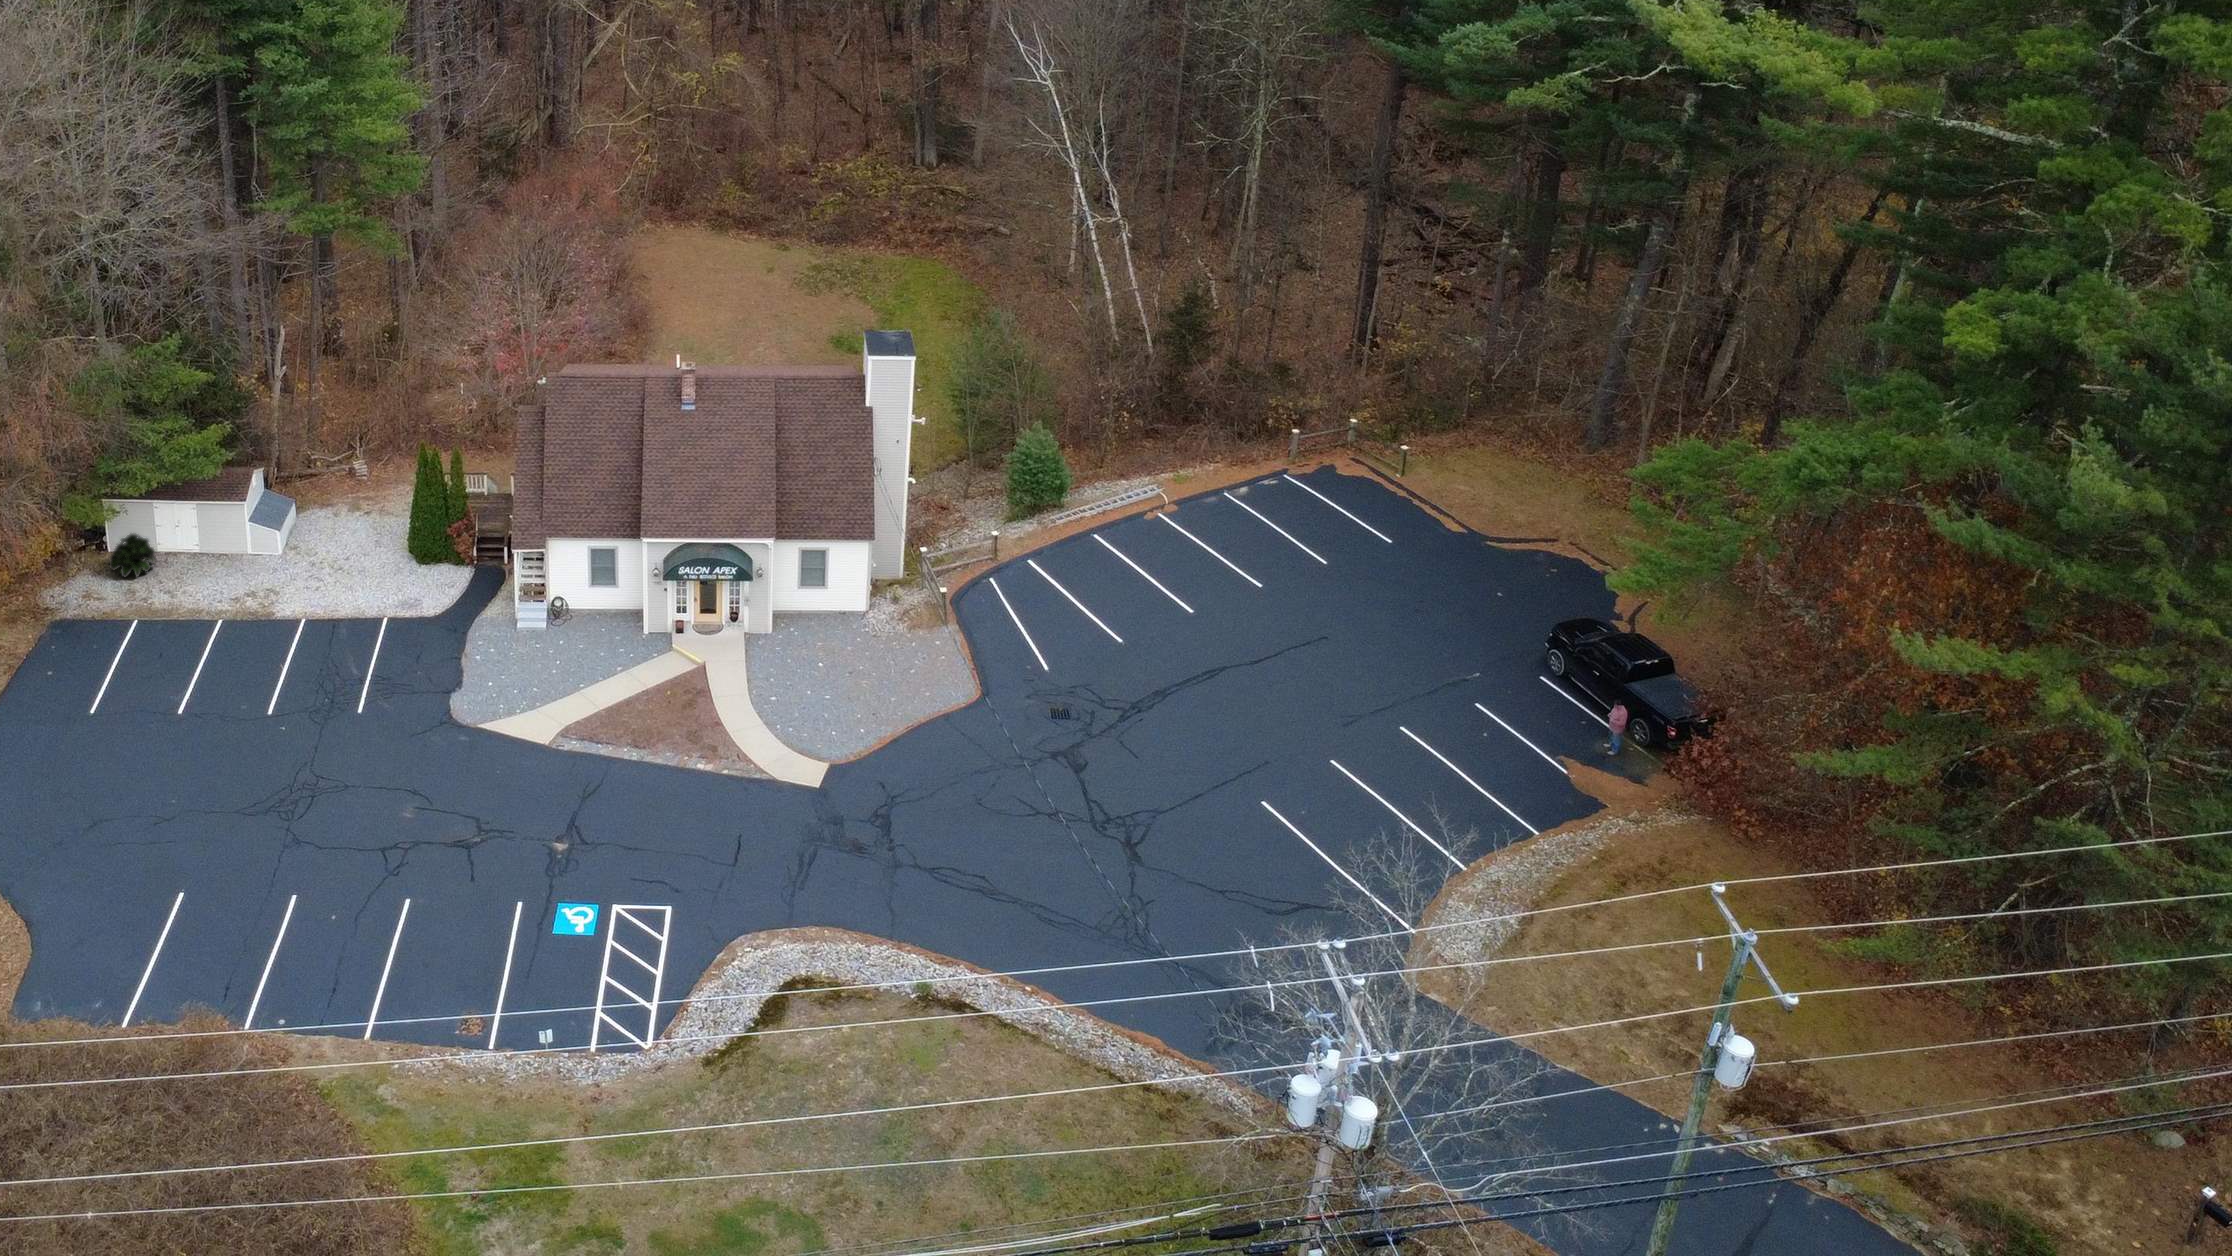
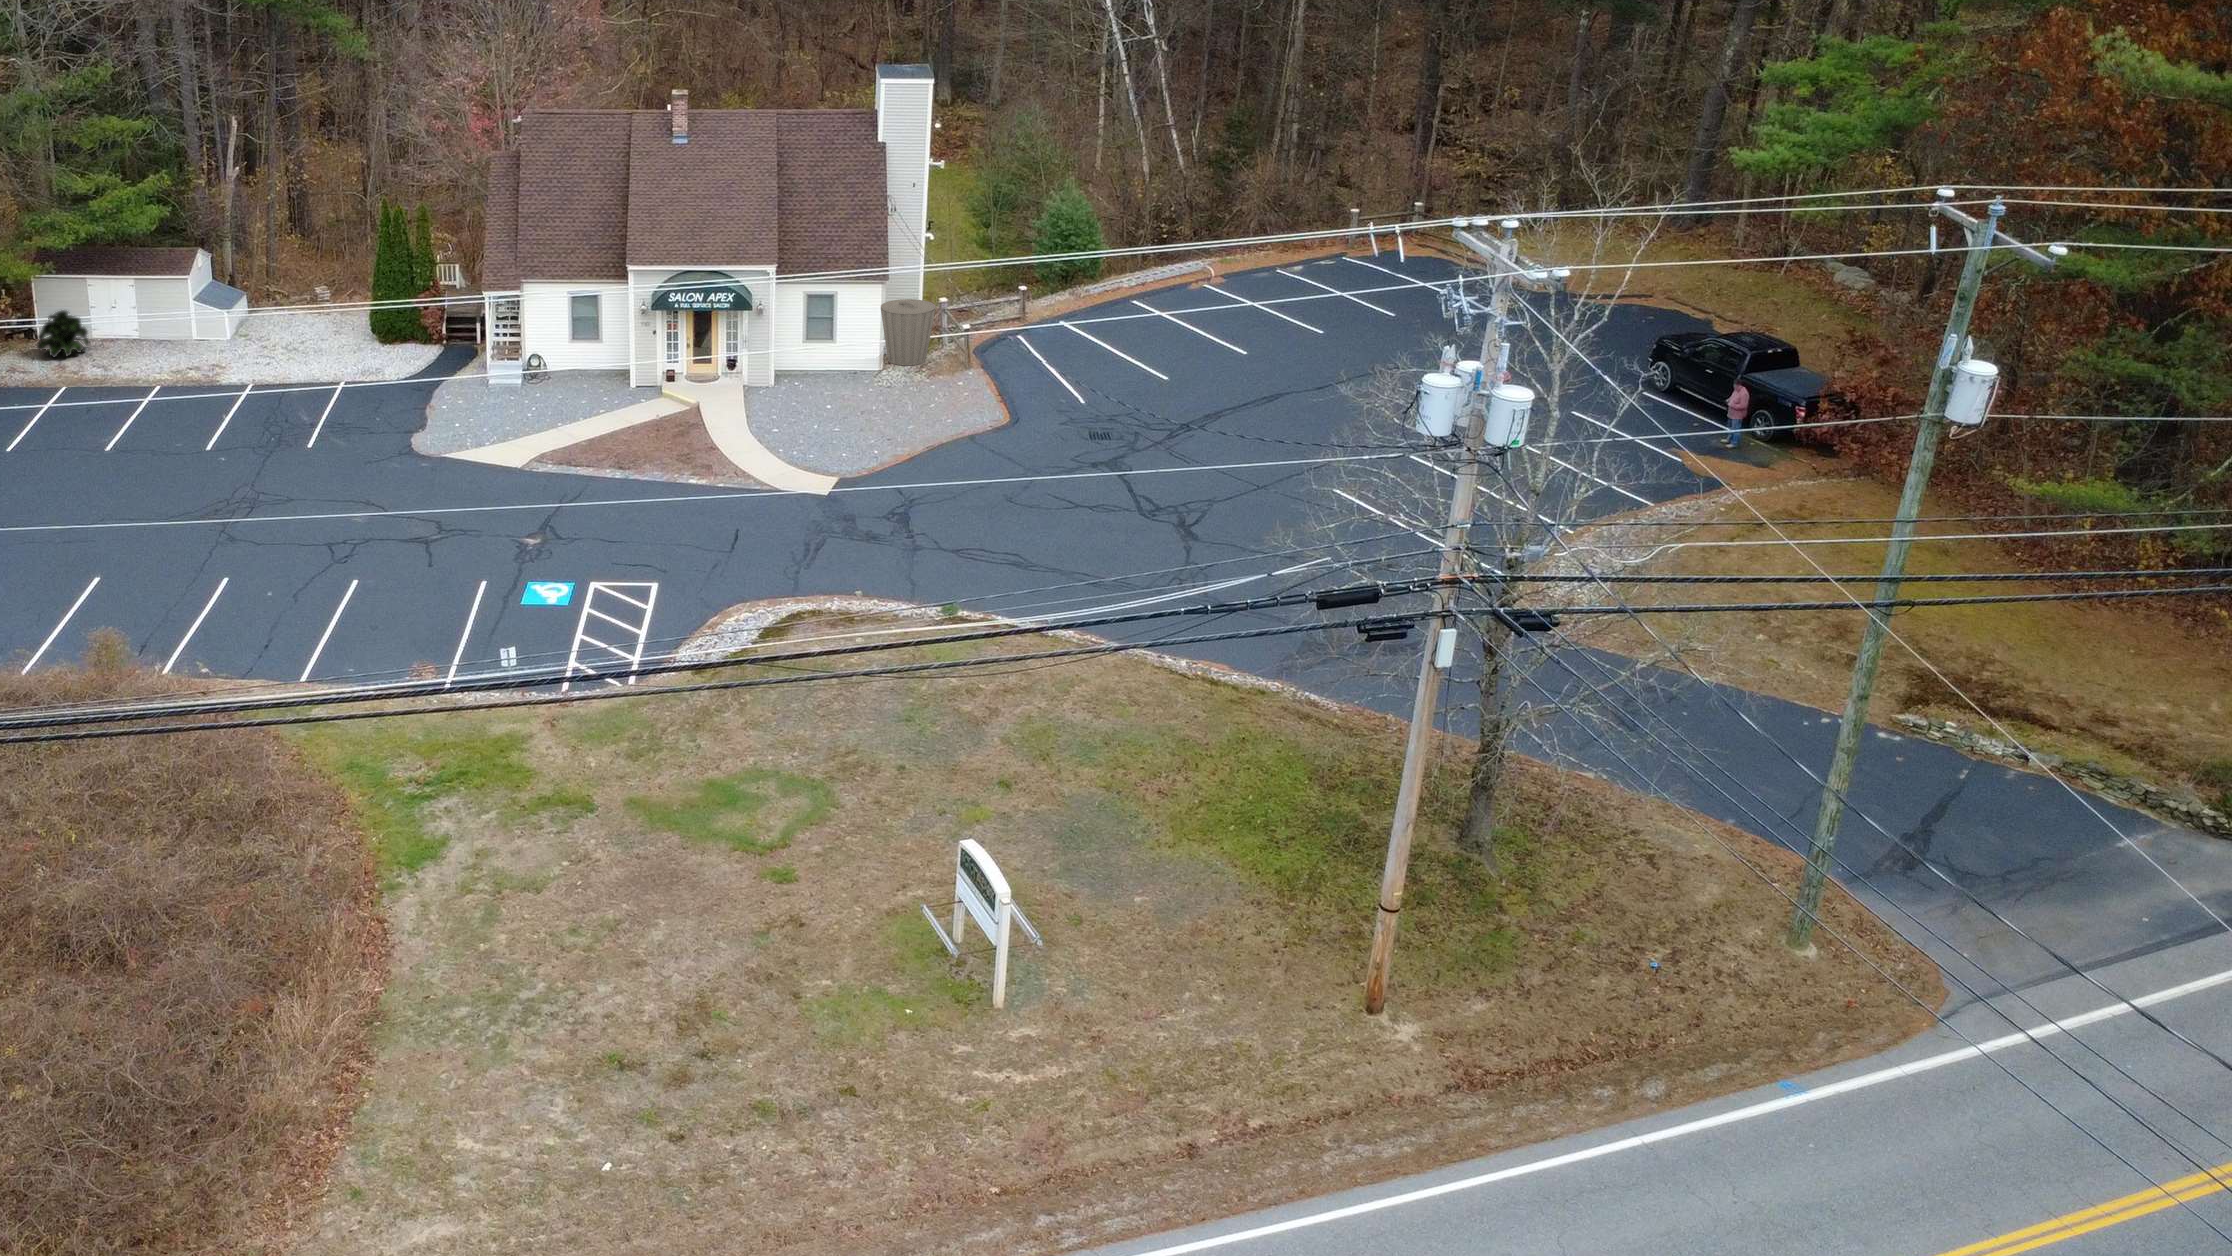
trash can: none [867,552,915,615] -> present [881,299,936,365]

